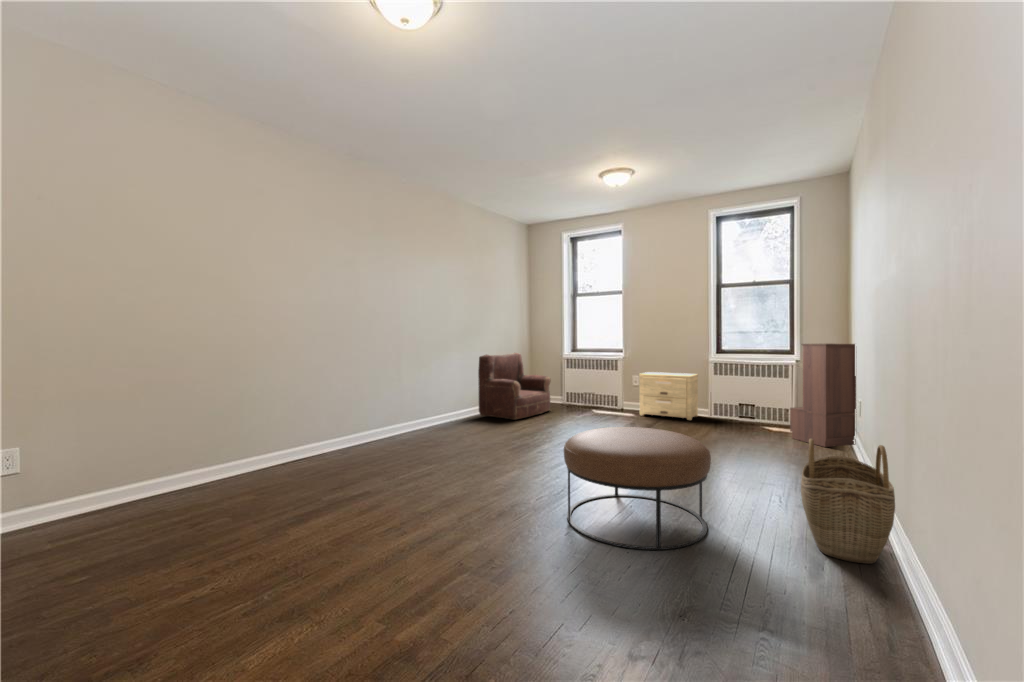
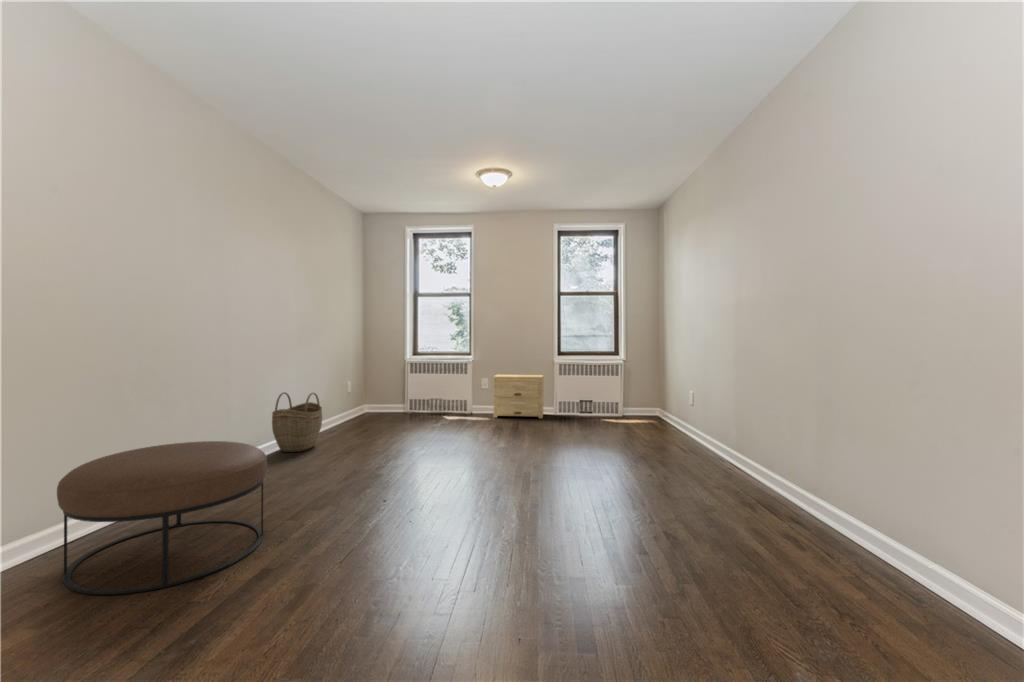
bookshelf: present [790,343,856,447] -> none [632,346,678,431]
armchair: present [478,353,551,420] -> none [320,357,399,433]
ottoman: present [564,427,711,550] -> present [57,441,267,595]
woven basket: present [801,439,895,564] -> present [272,392,322,452]

